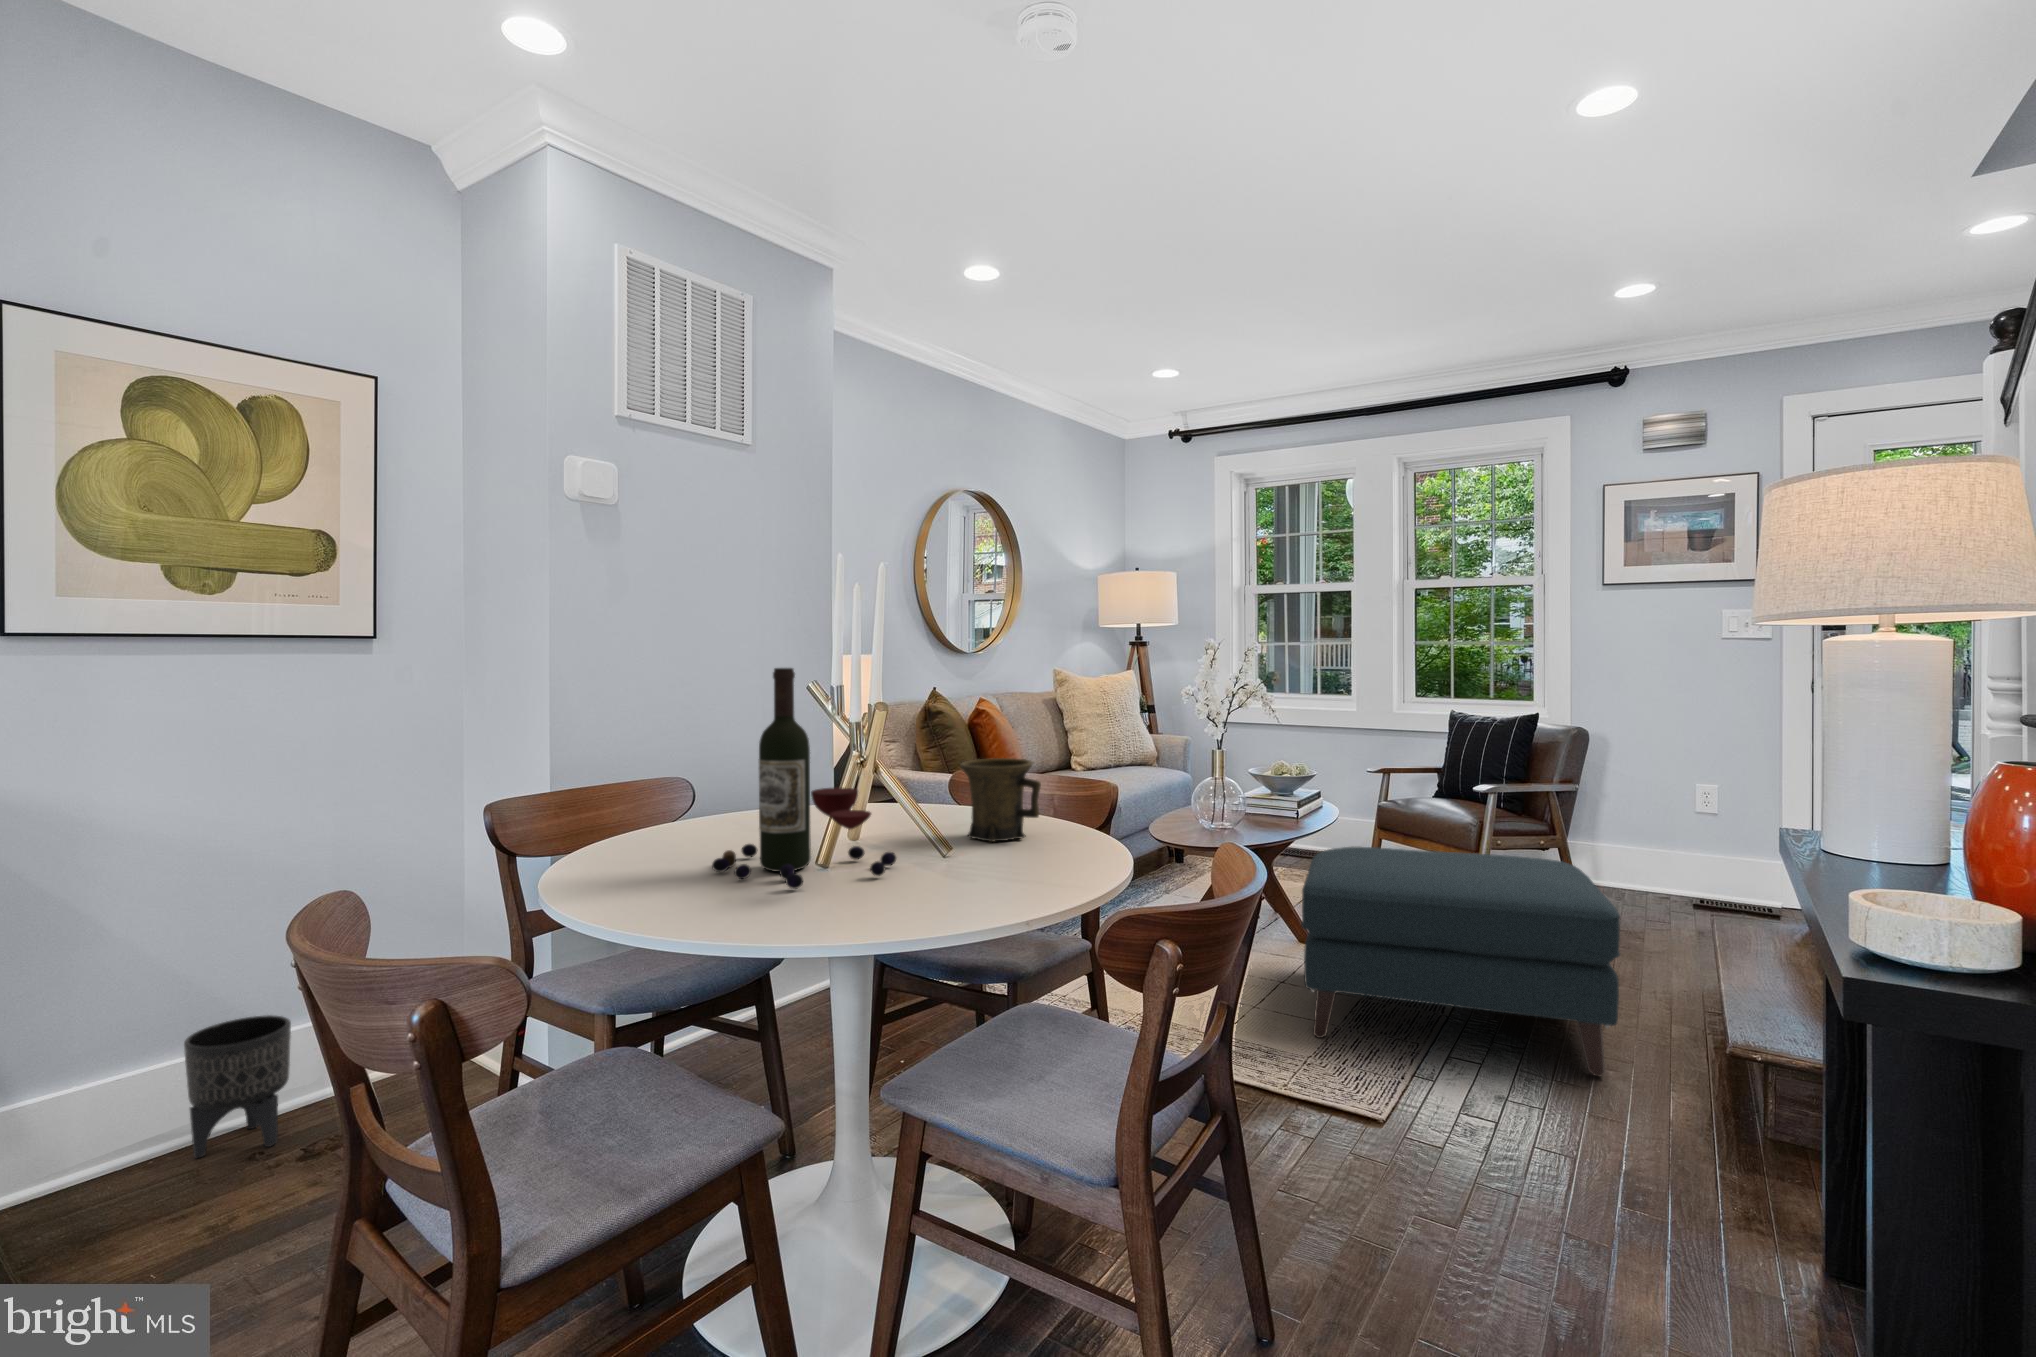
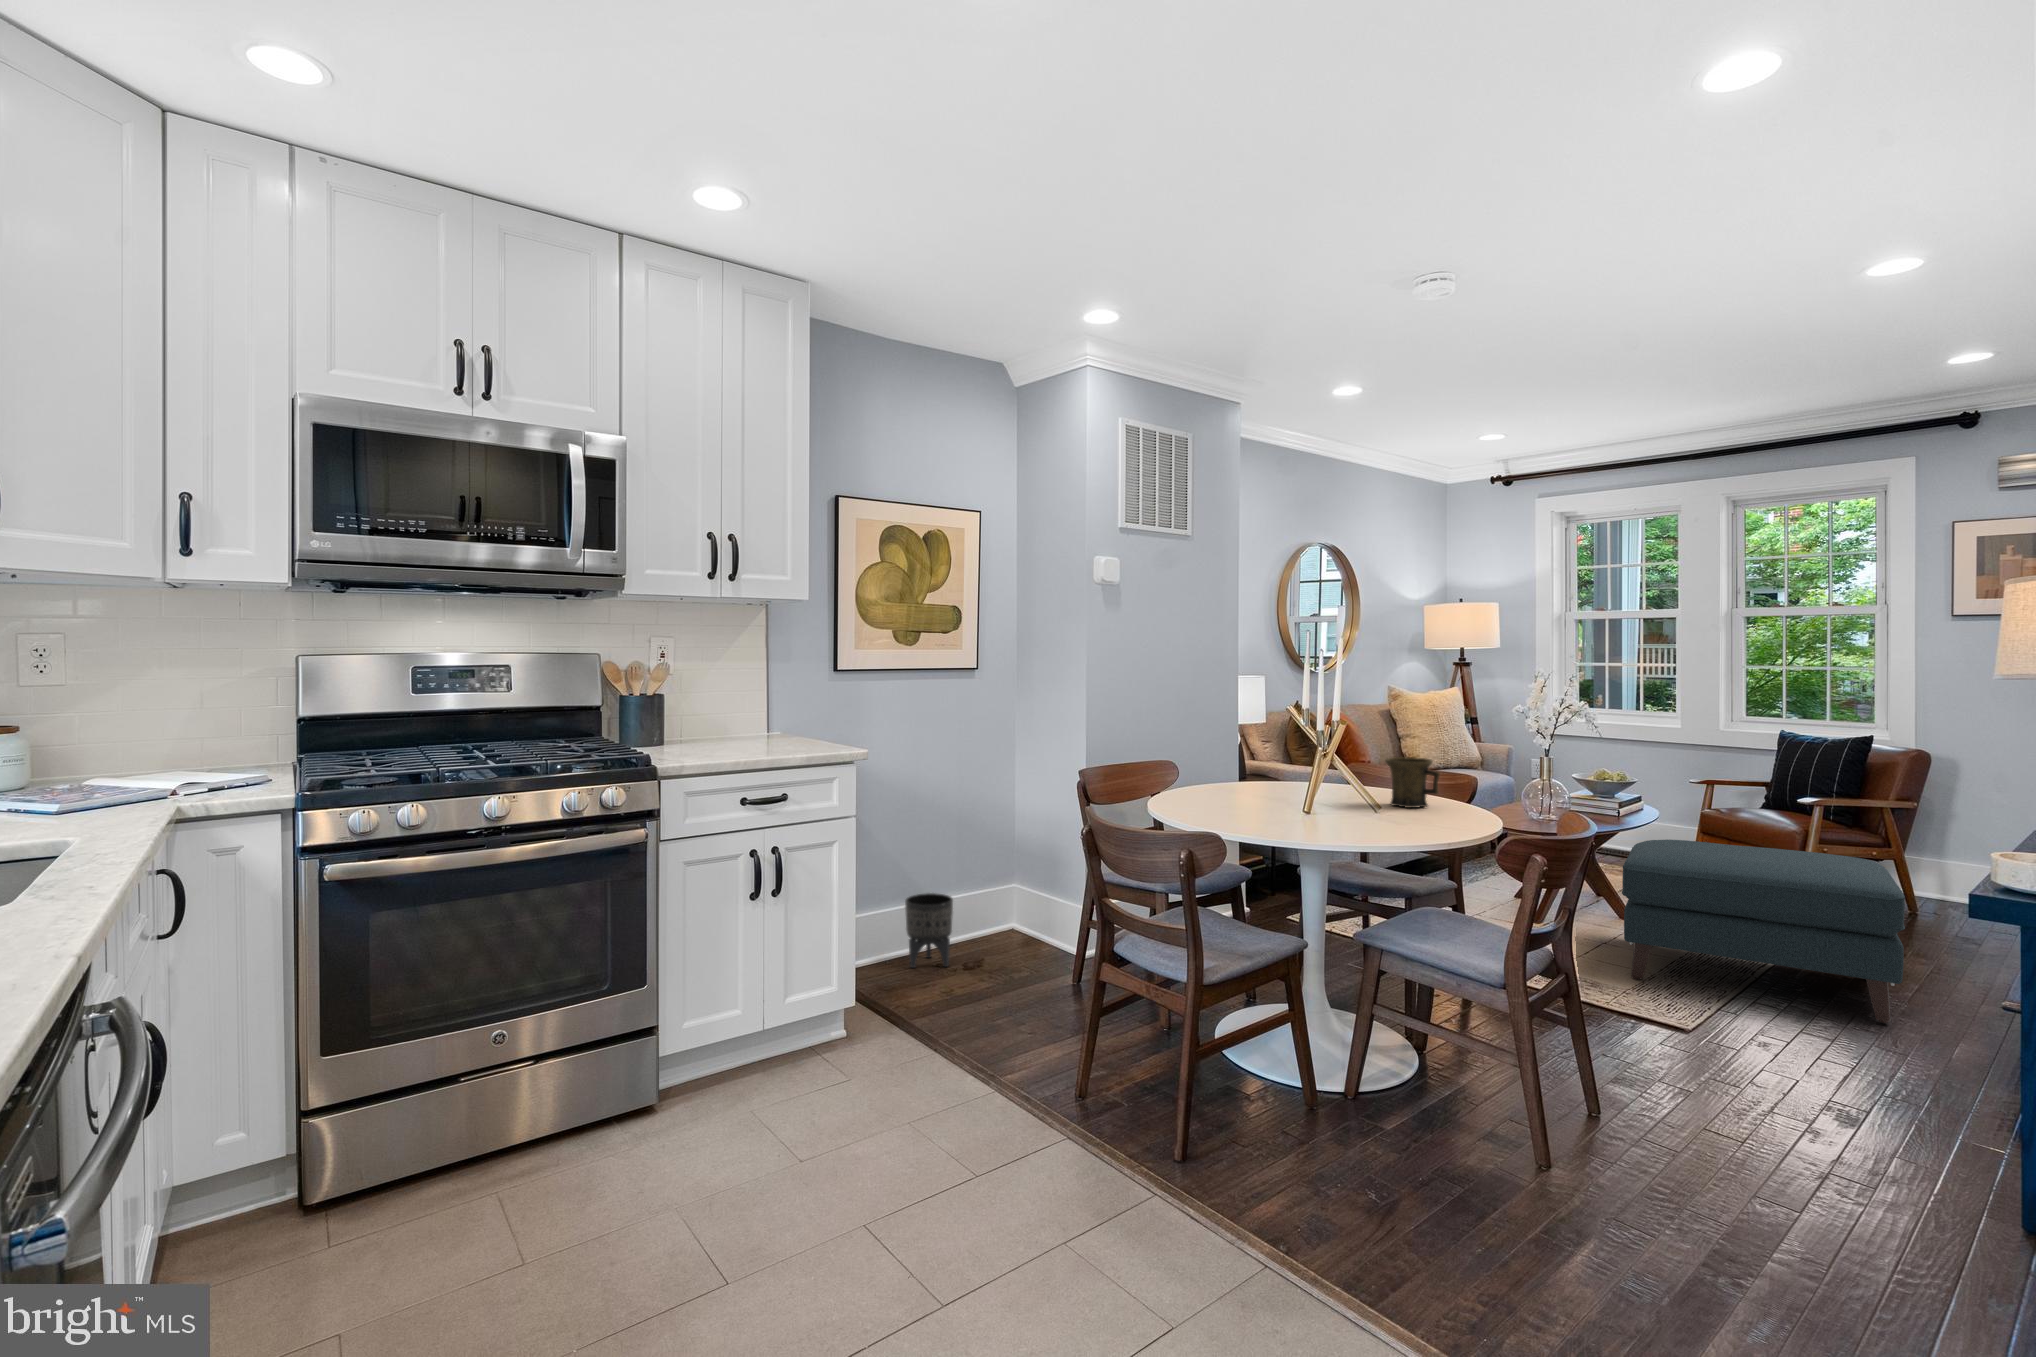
wine bottle: present [712,668,896,889] -> none [1255,702,1359,826]

